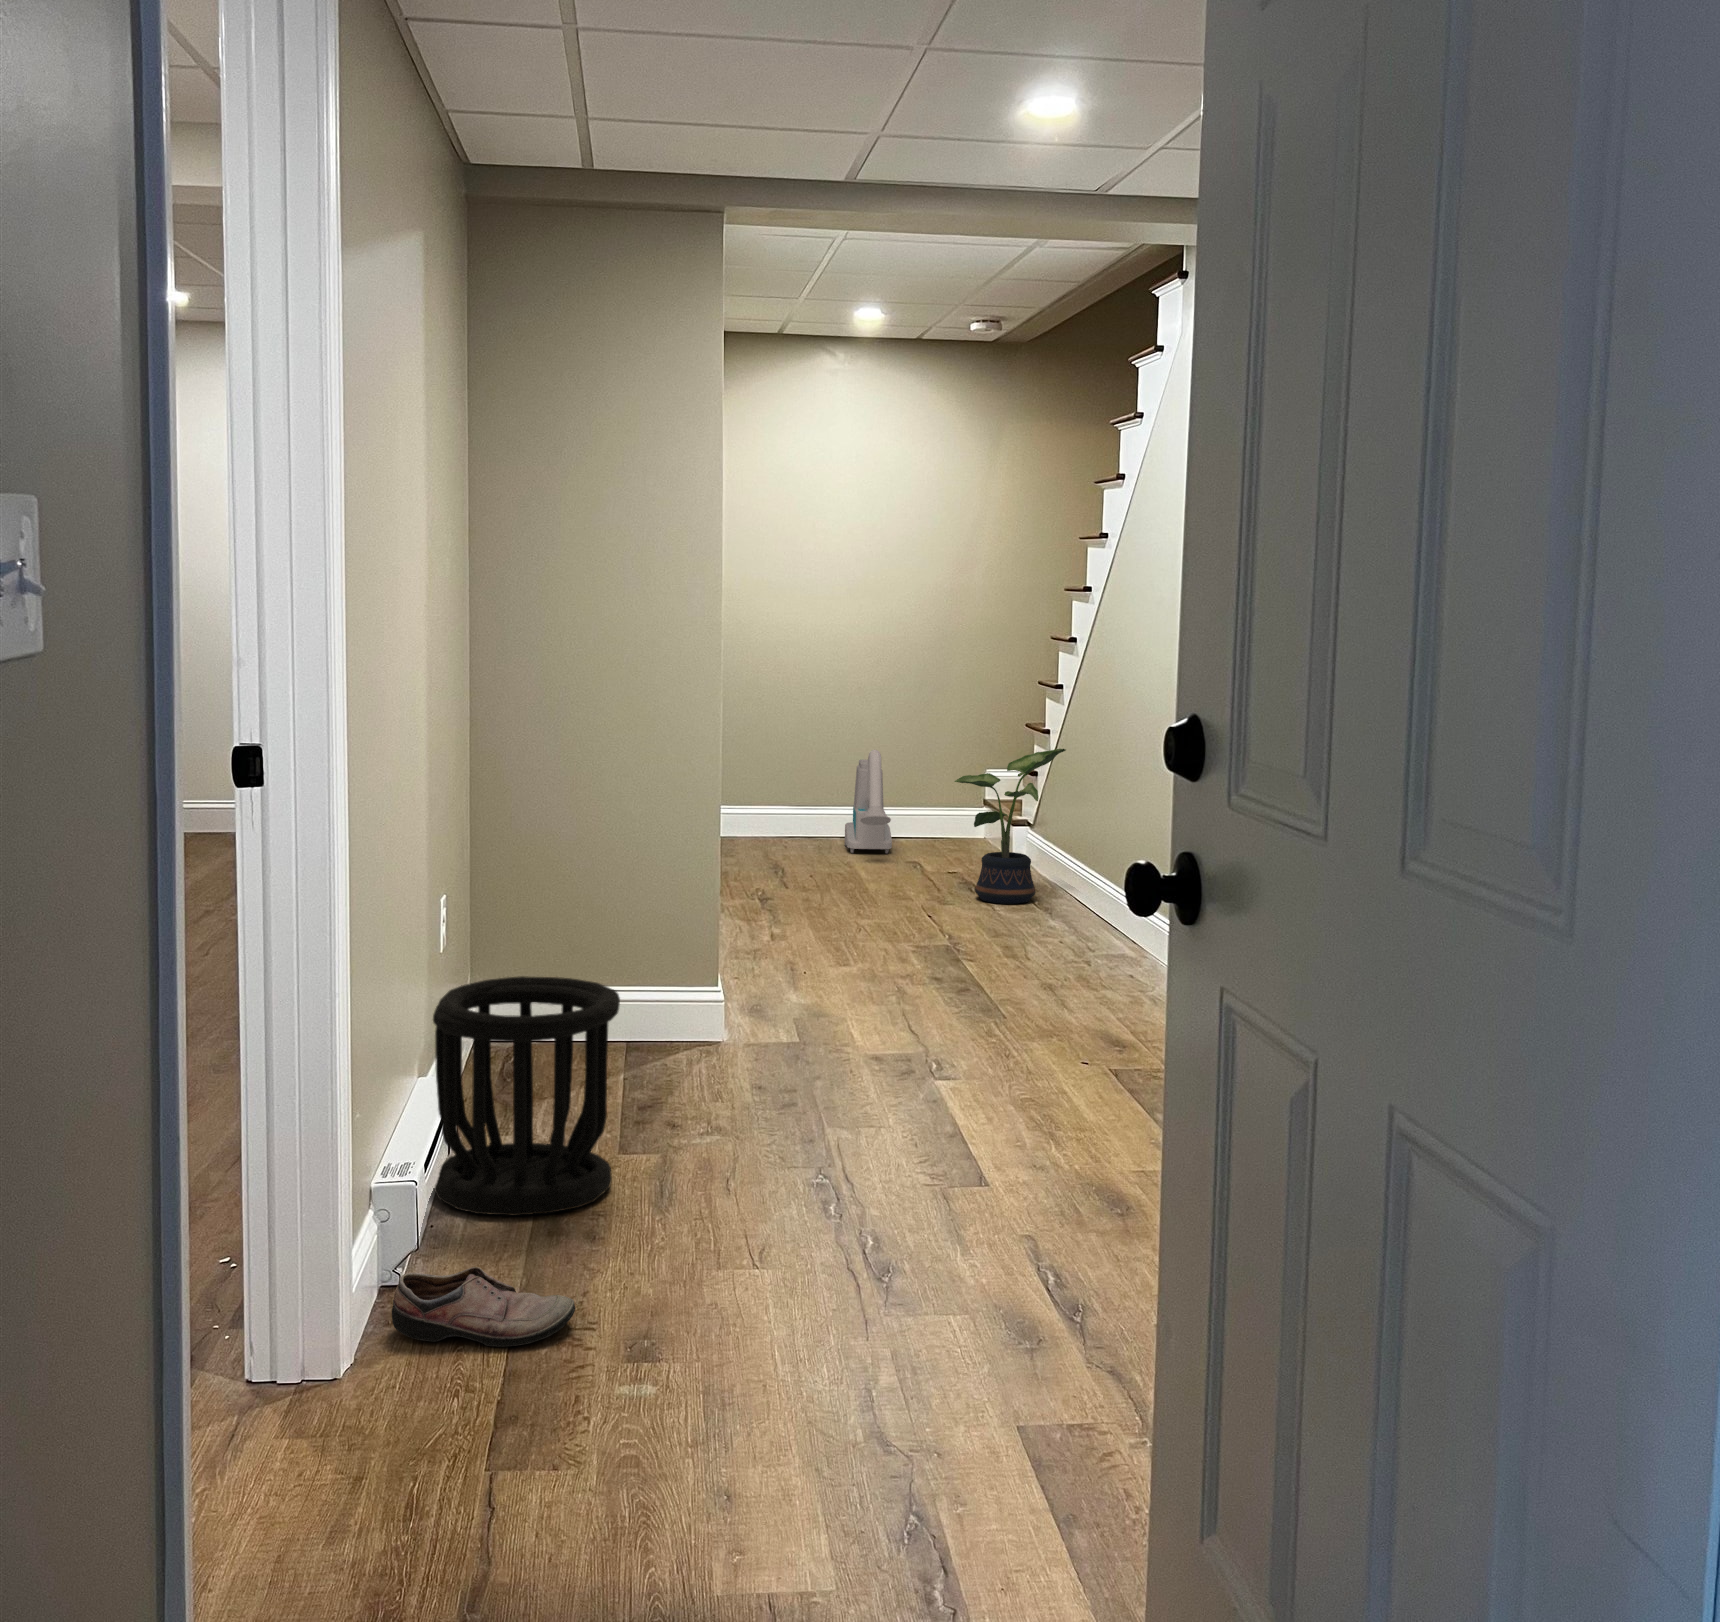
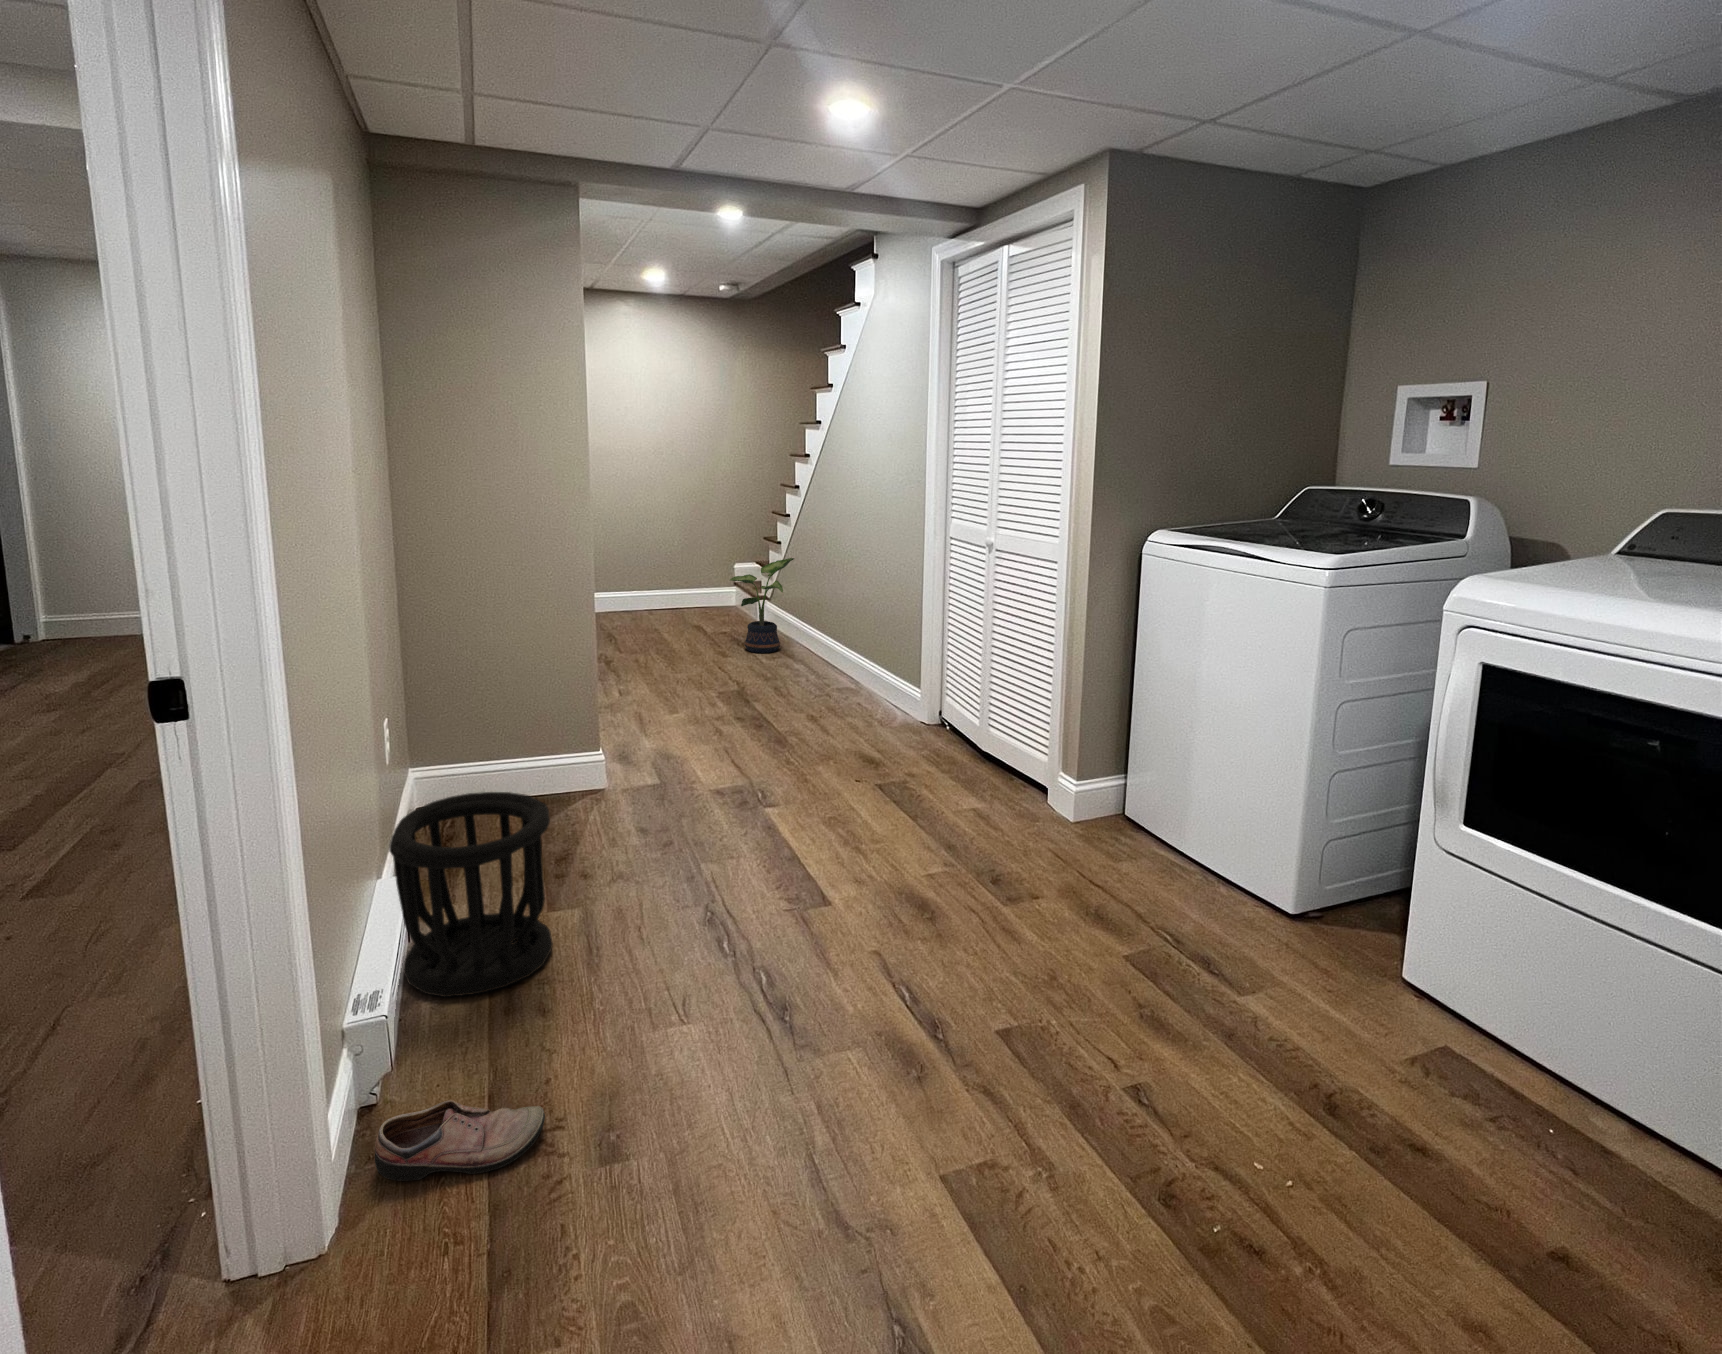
vacuum cleaner: present [845,750,892,854] -> none [655,557,686,619]

